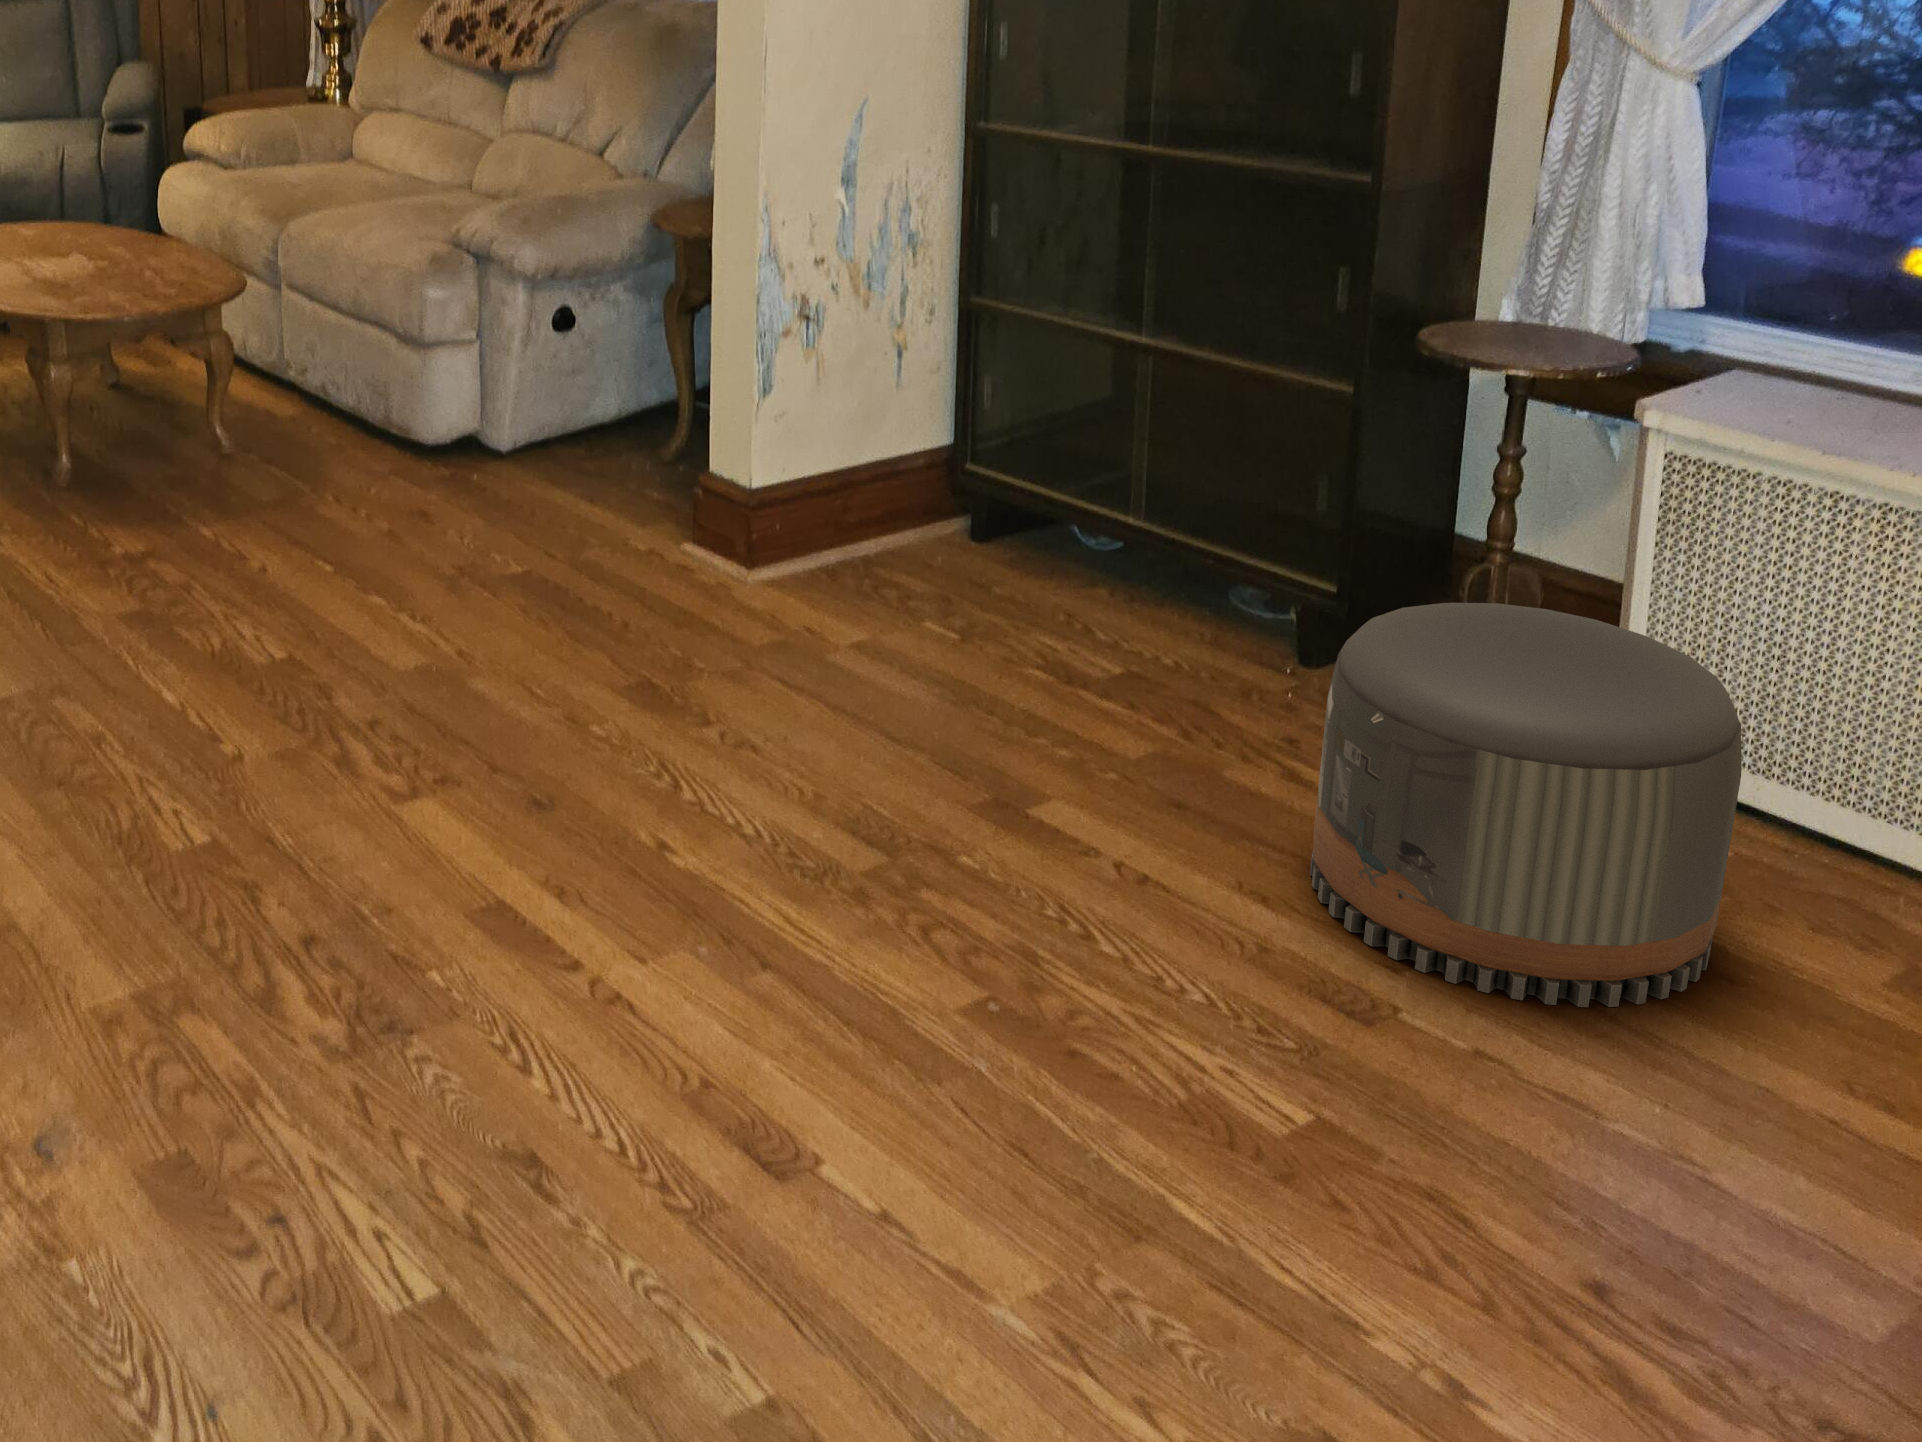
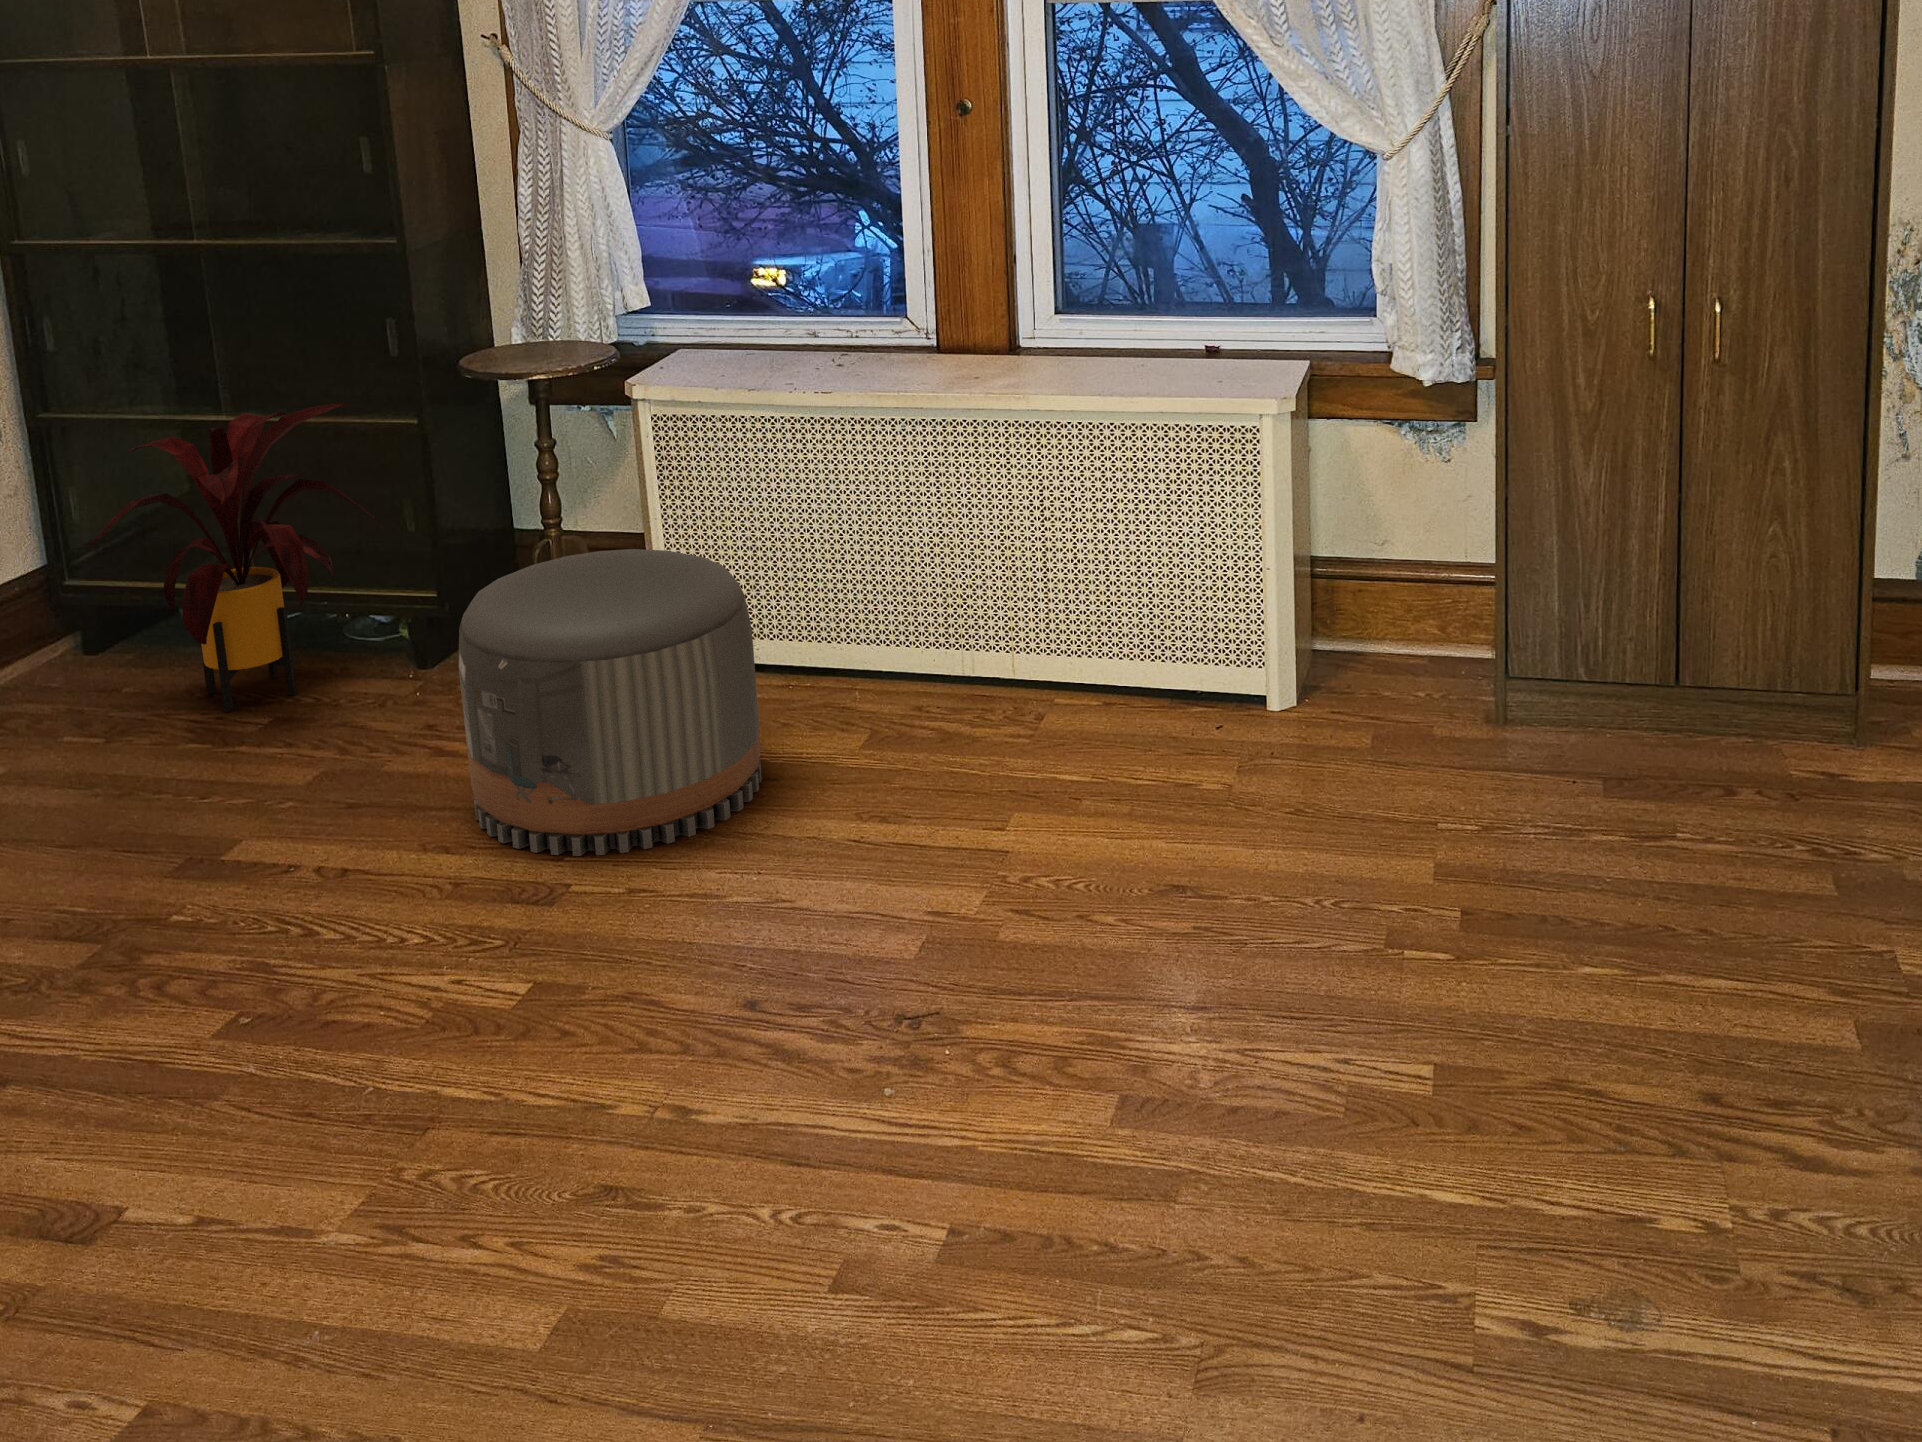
house plant: none [979,339,1291,651] -> present [88,402,380,712]

